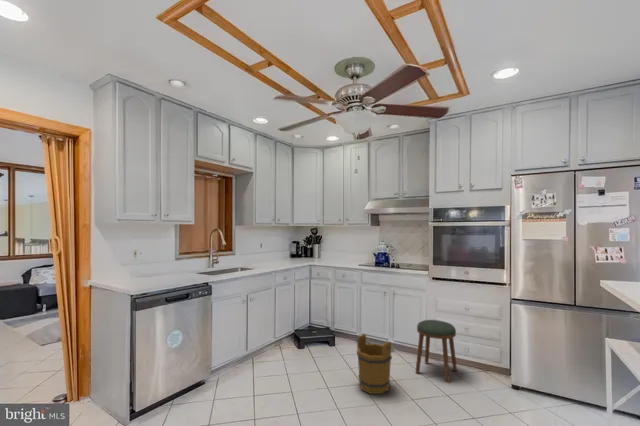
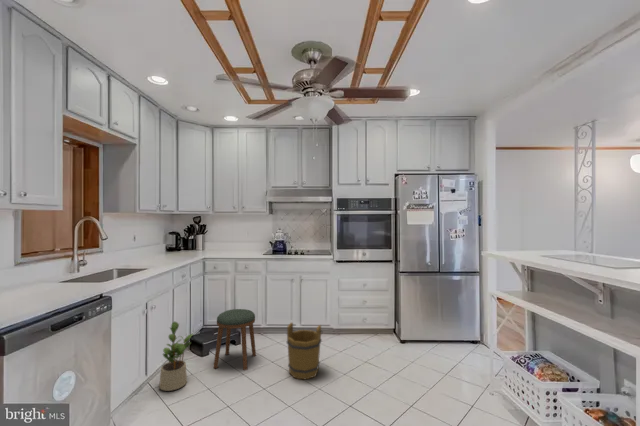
potted plant: none [255,315,283,371] -> present [159,322,193,391]
stool: present [416,320,457,383] -> present [214,309,256,370]

